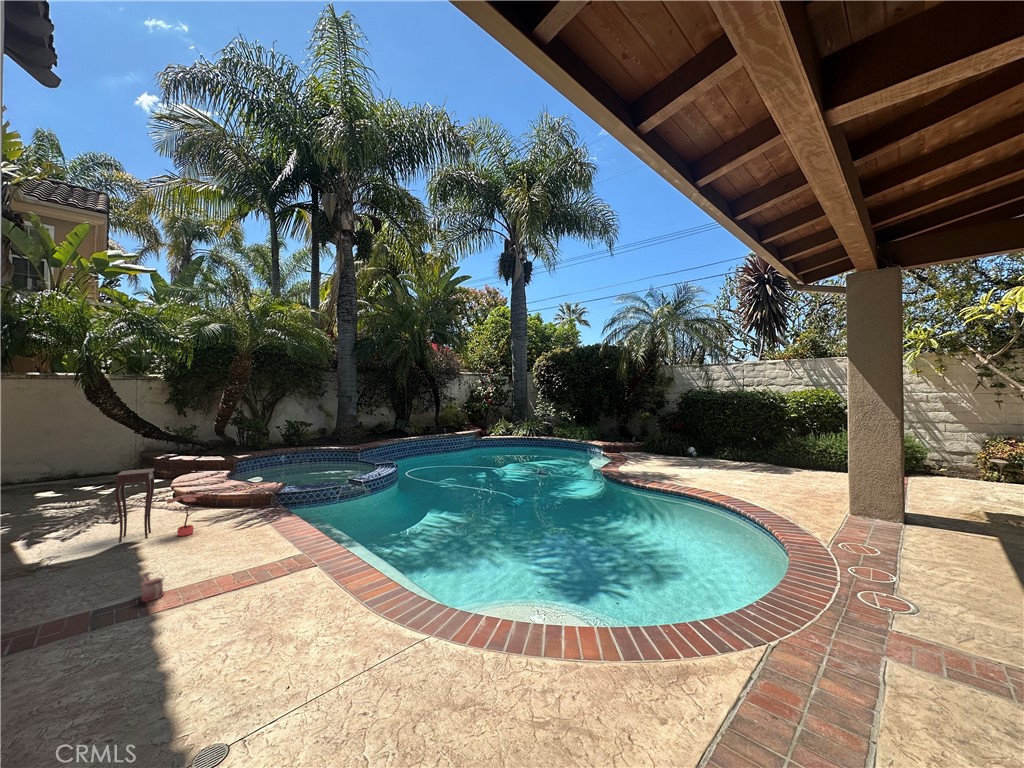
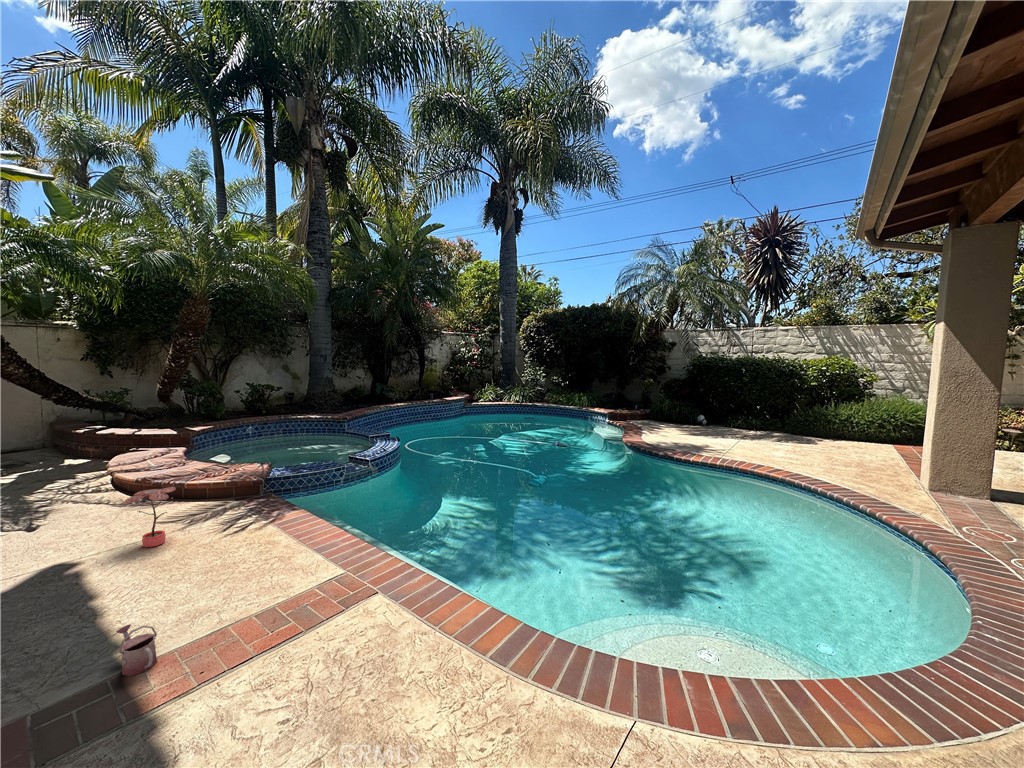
side table: present [115,468,155,543] -> none [39,453,100,562]

